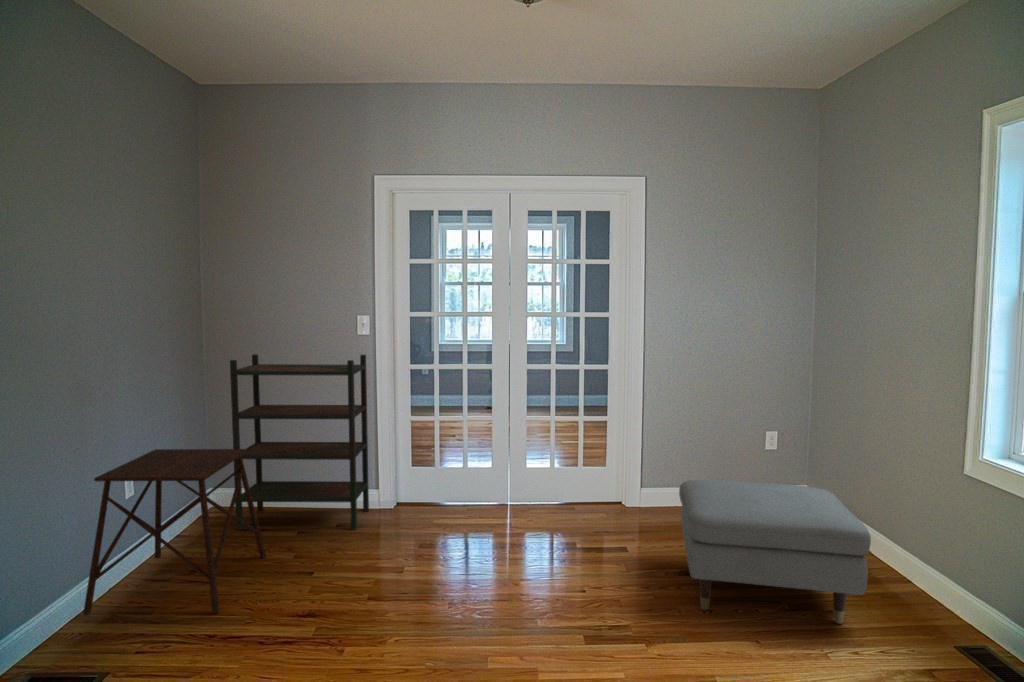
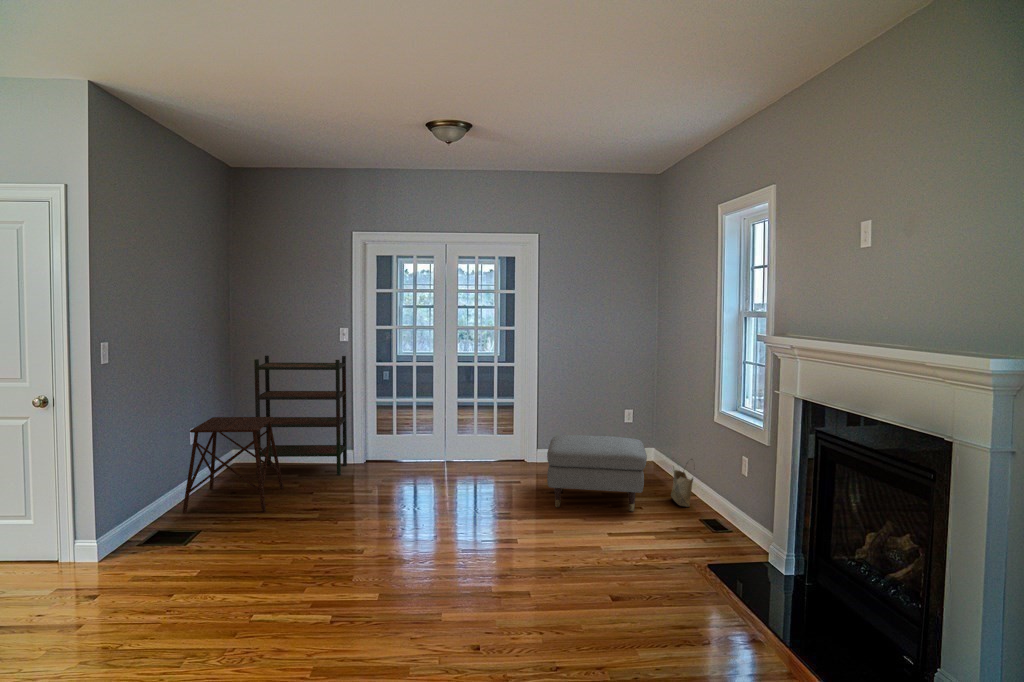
woven basket: none [887,525,943,613] -> present [671,470,693,507]

